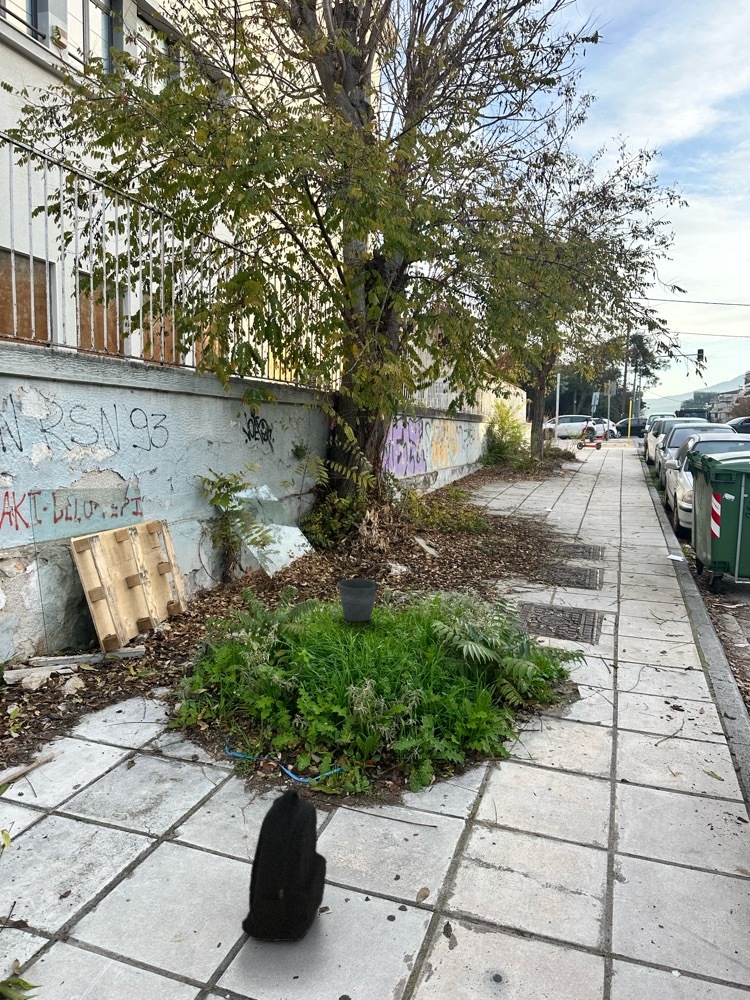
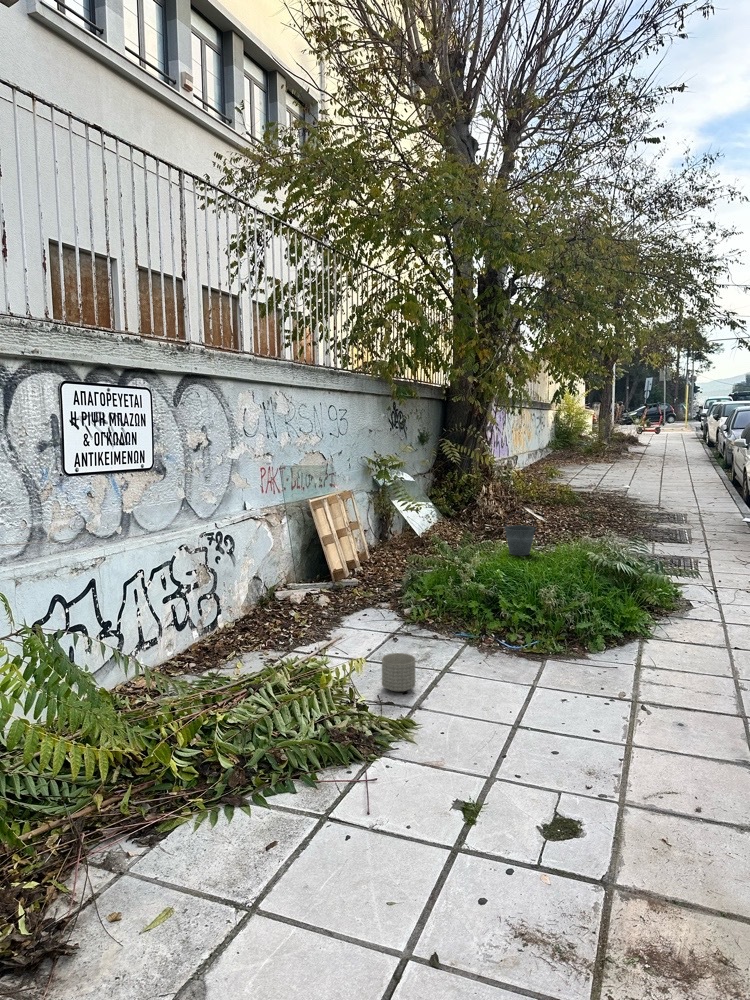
backpack: present [242,789,327,941] -> none [521,624,565,712]
planter: none [36,815,96,889] -> present [382,653,415,692]

